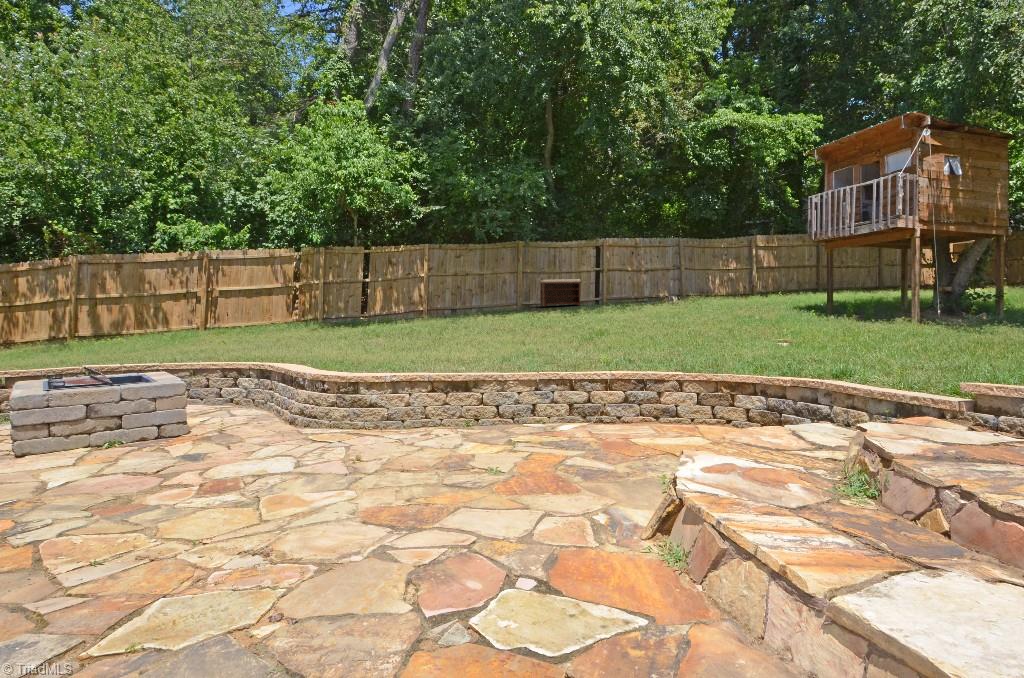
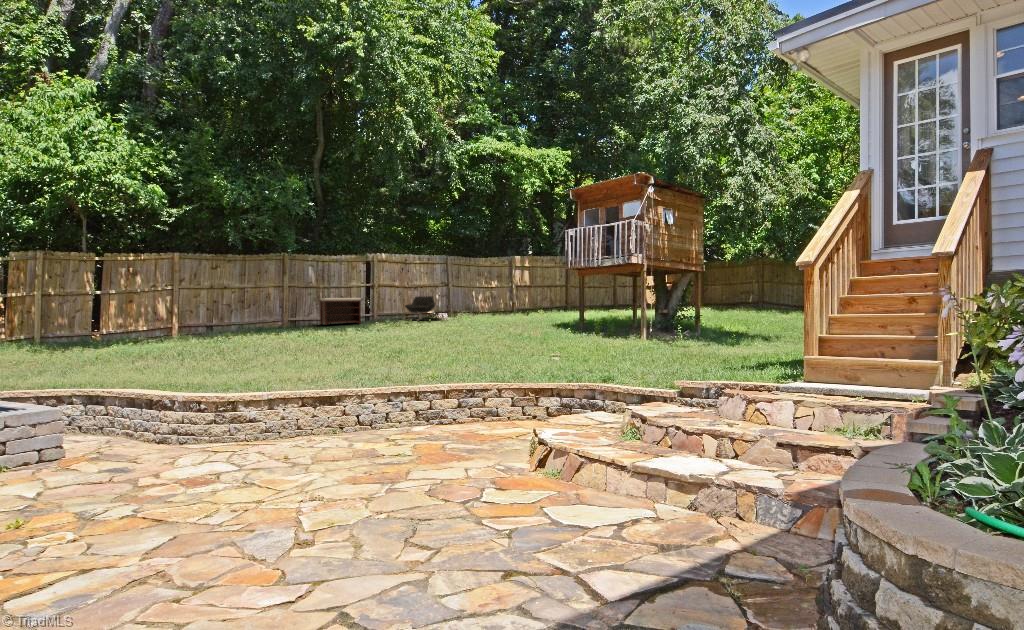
lounge chair: none [627,277,660,302] -> present [405,296,435,319]

